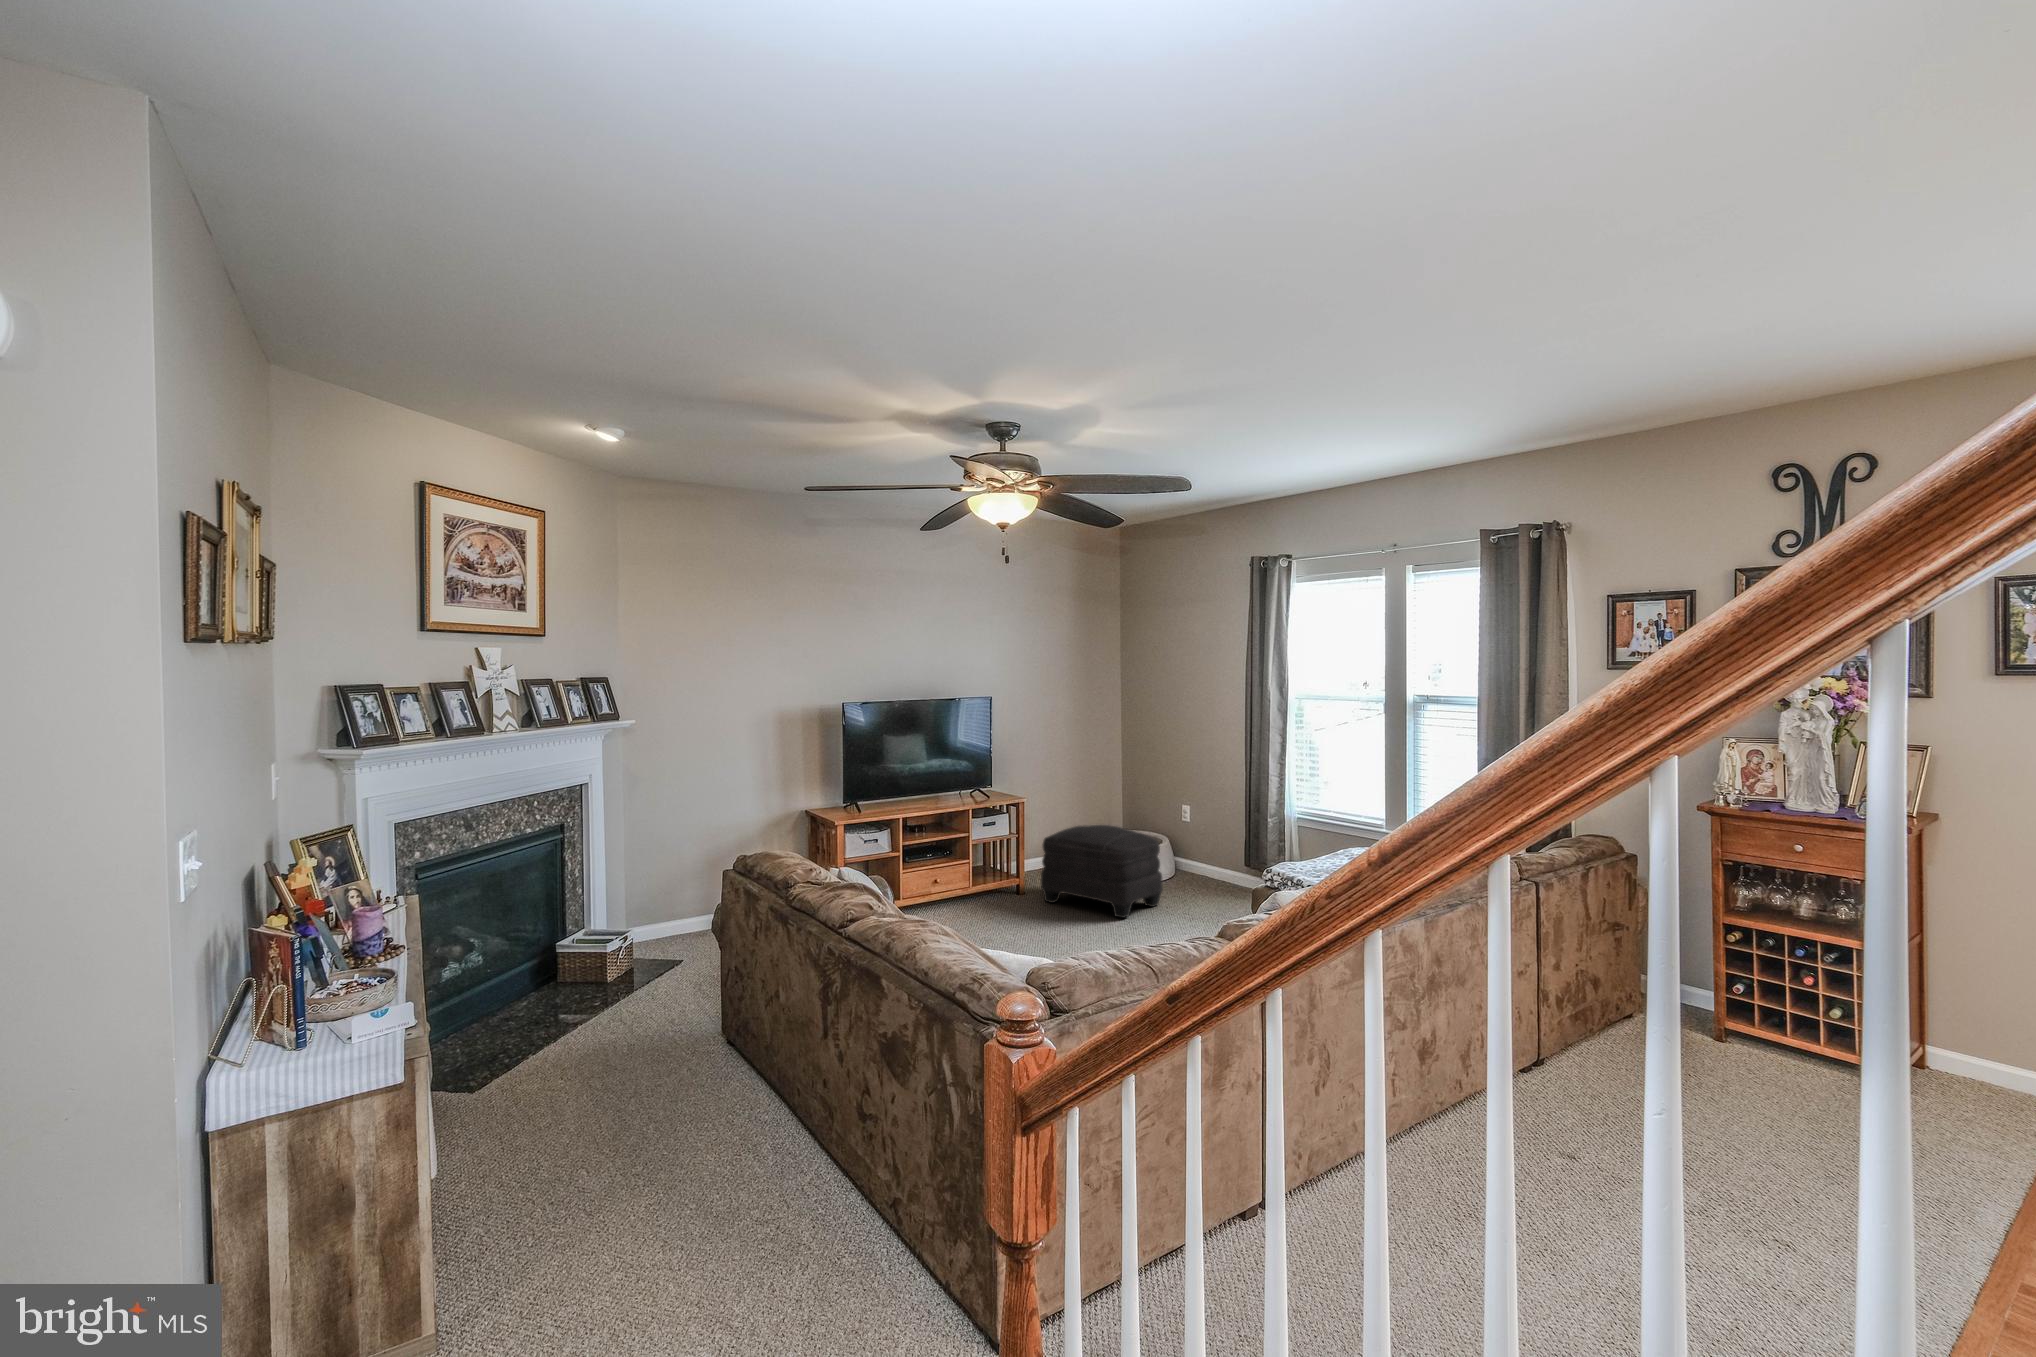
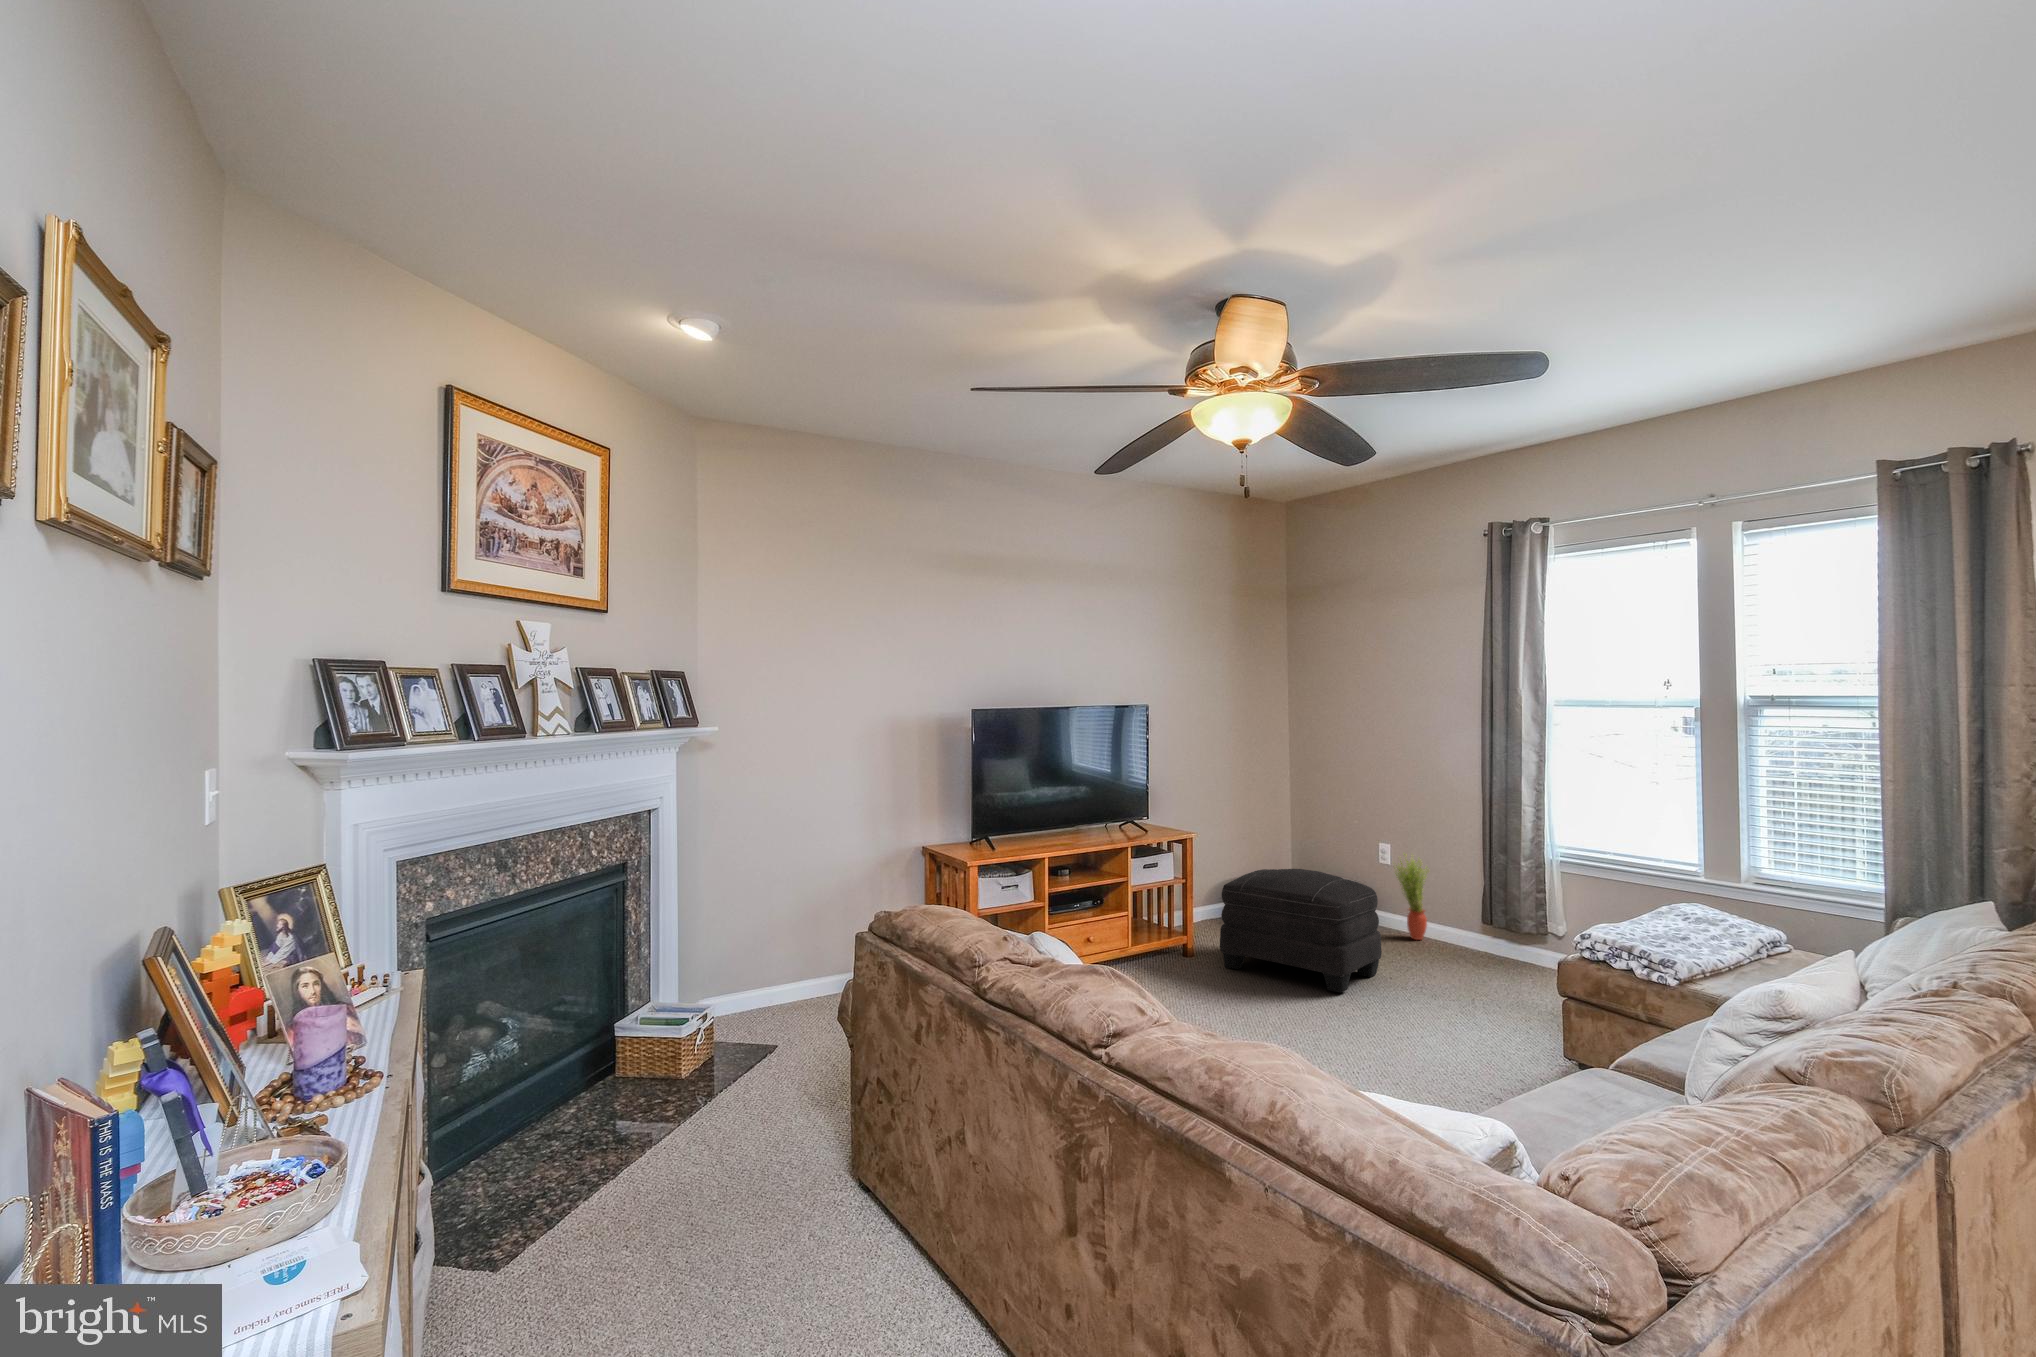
potted plant: none [1188,811,1215,880] -> present [1395,854,1429,940]

